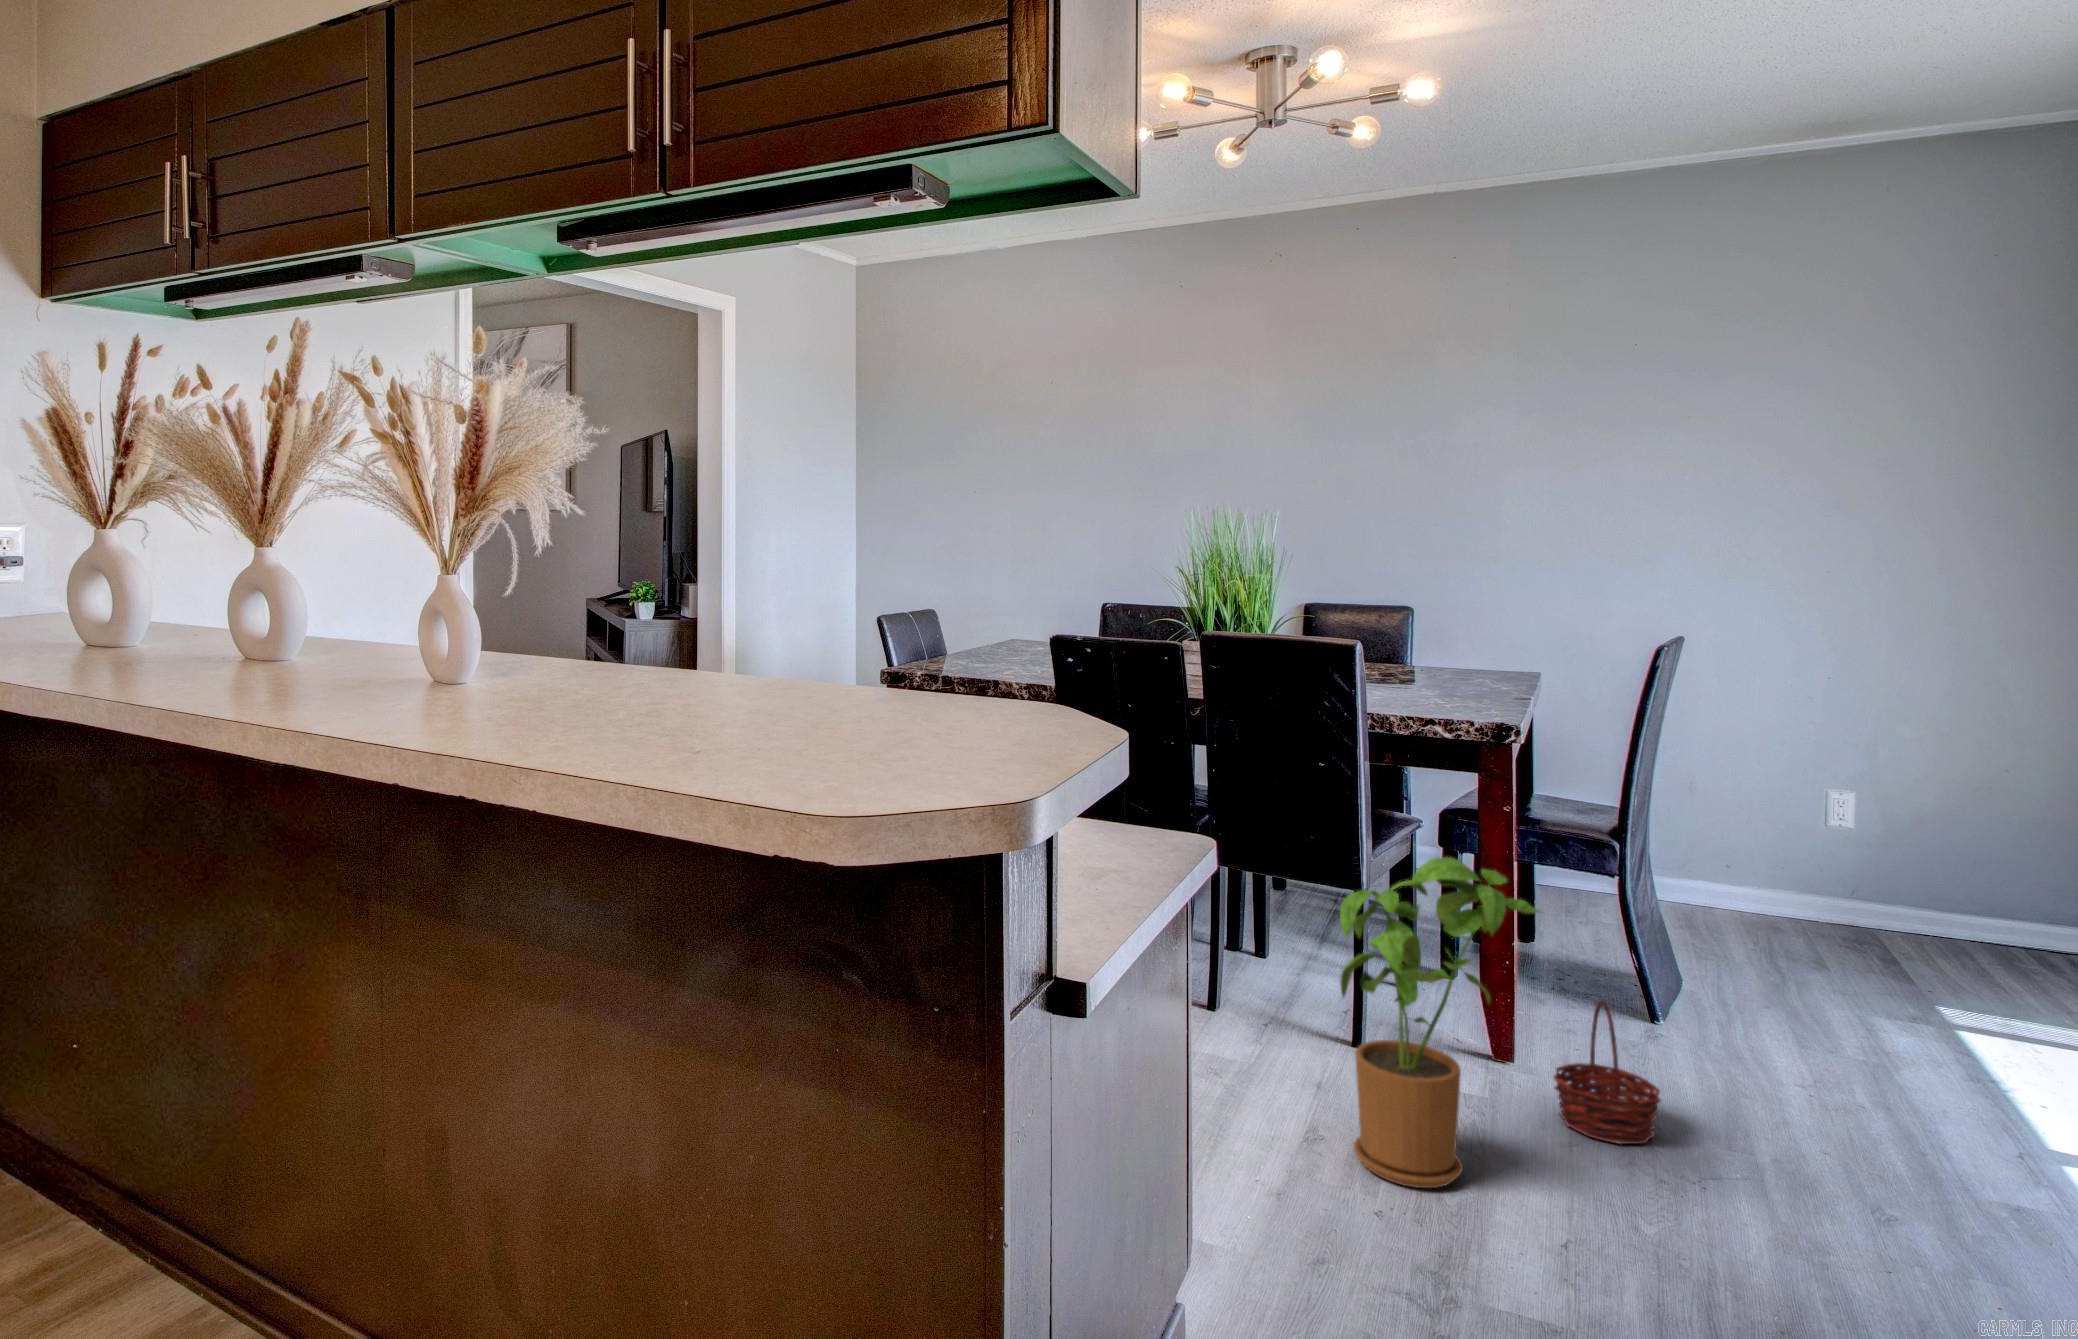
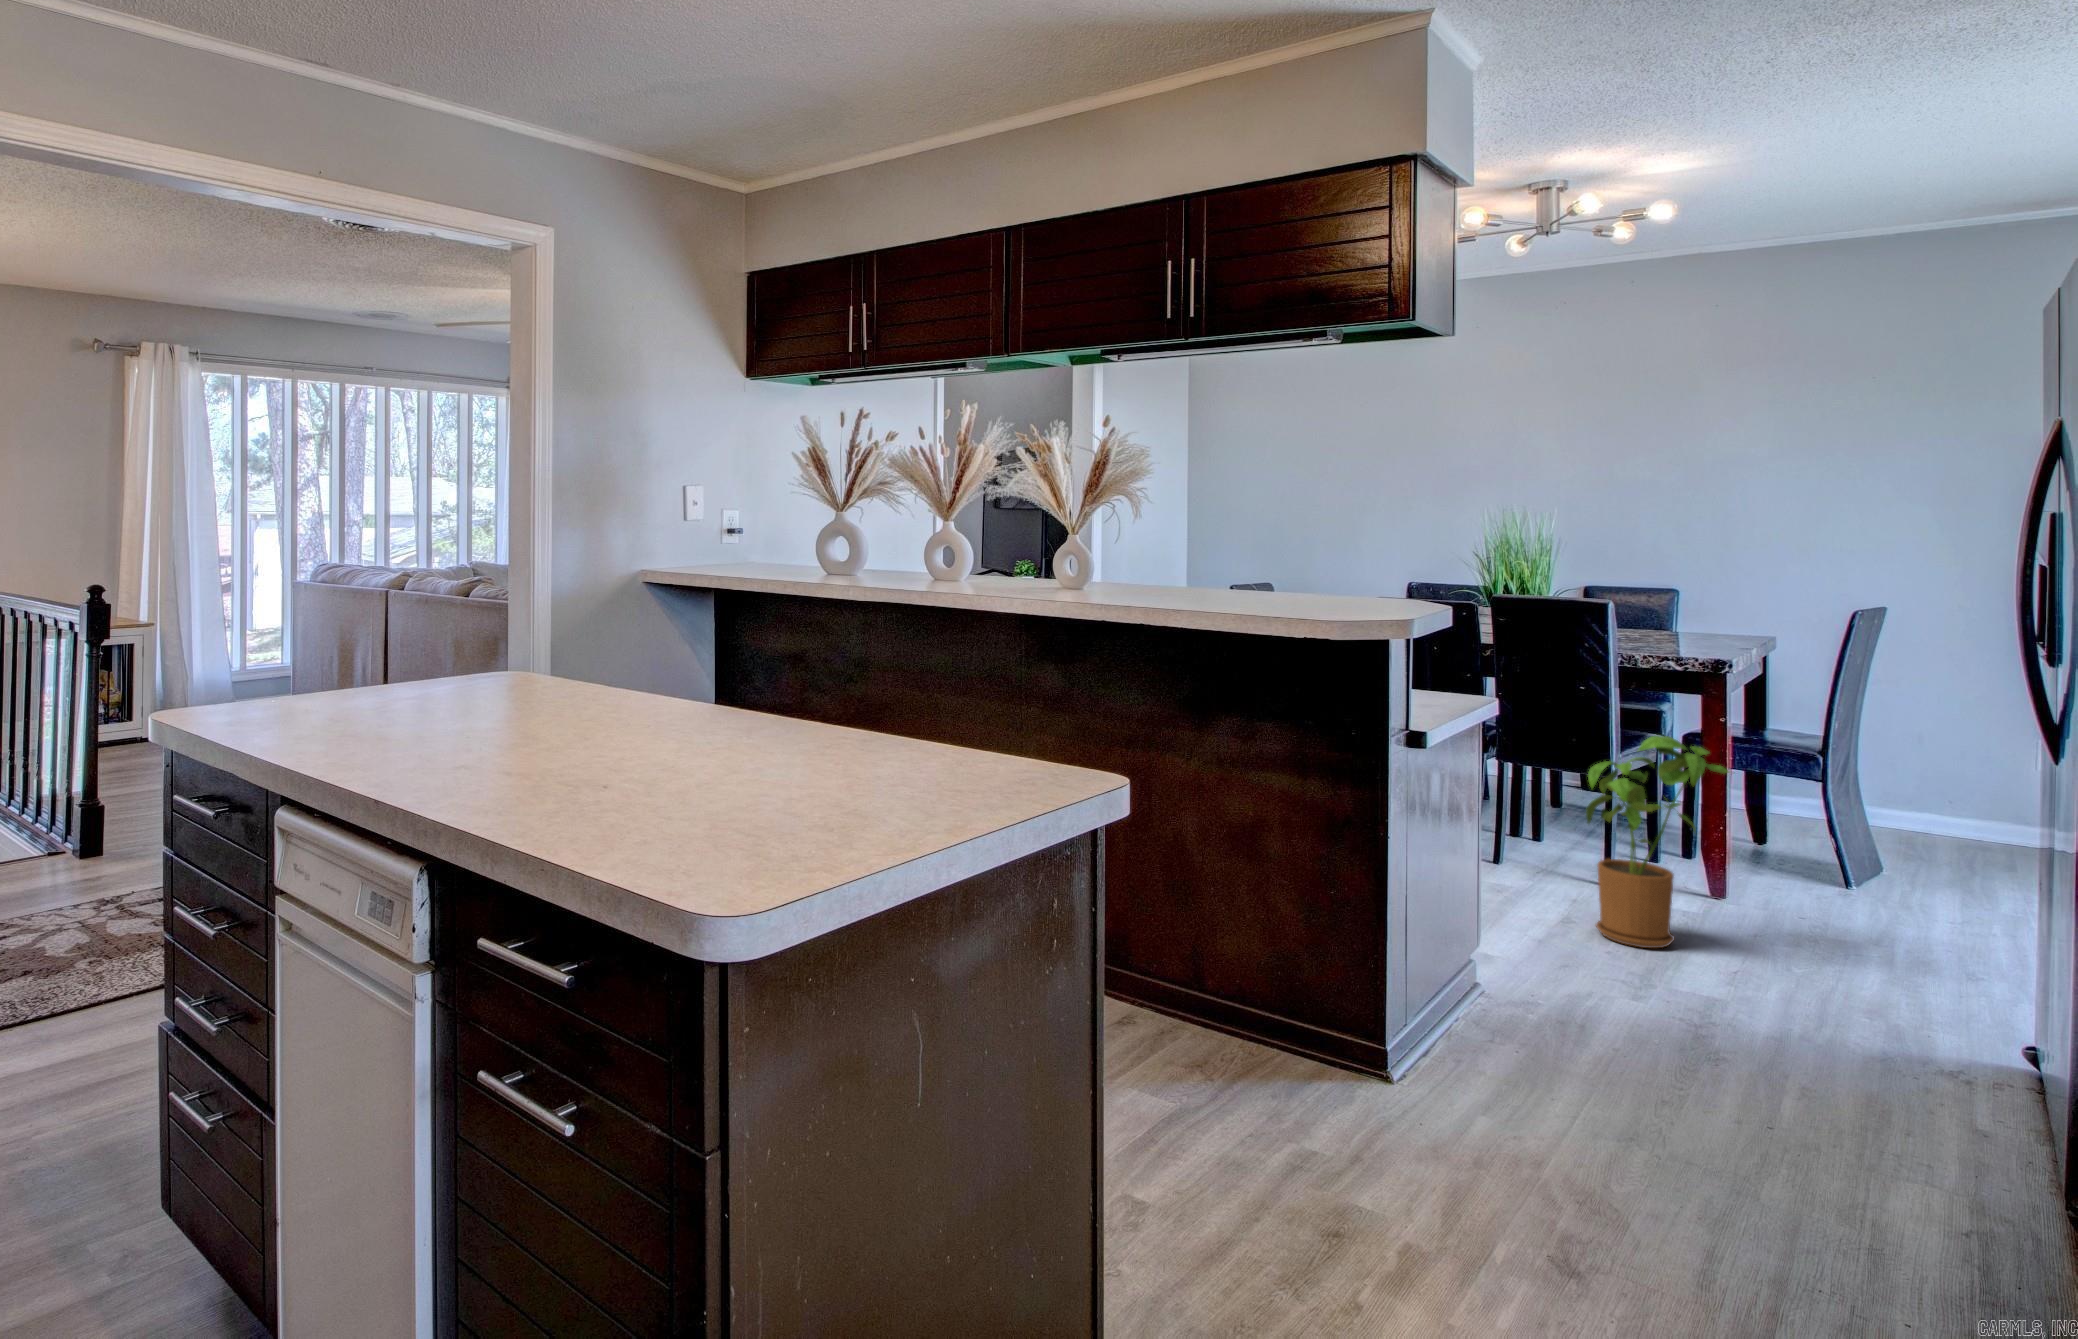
basket: present [1554,1001,1661,1144] -> none [1752,849,1835,943]

